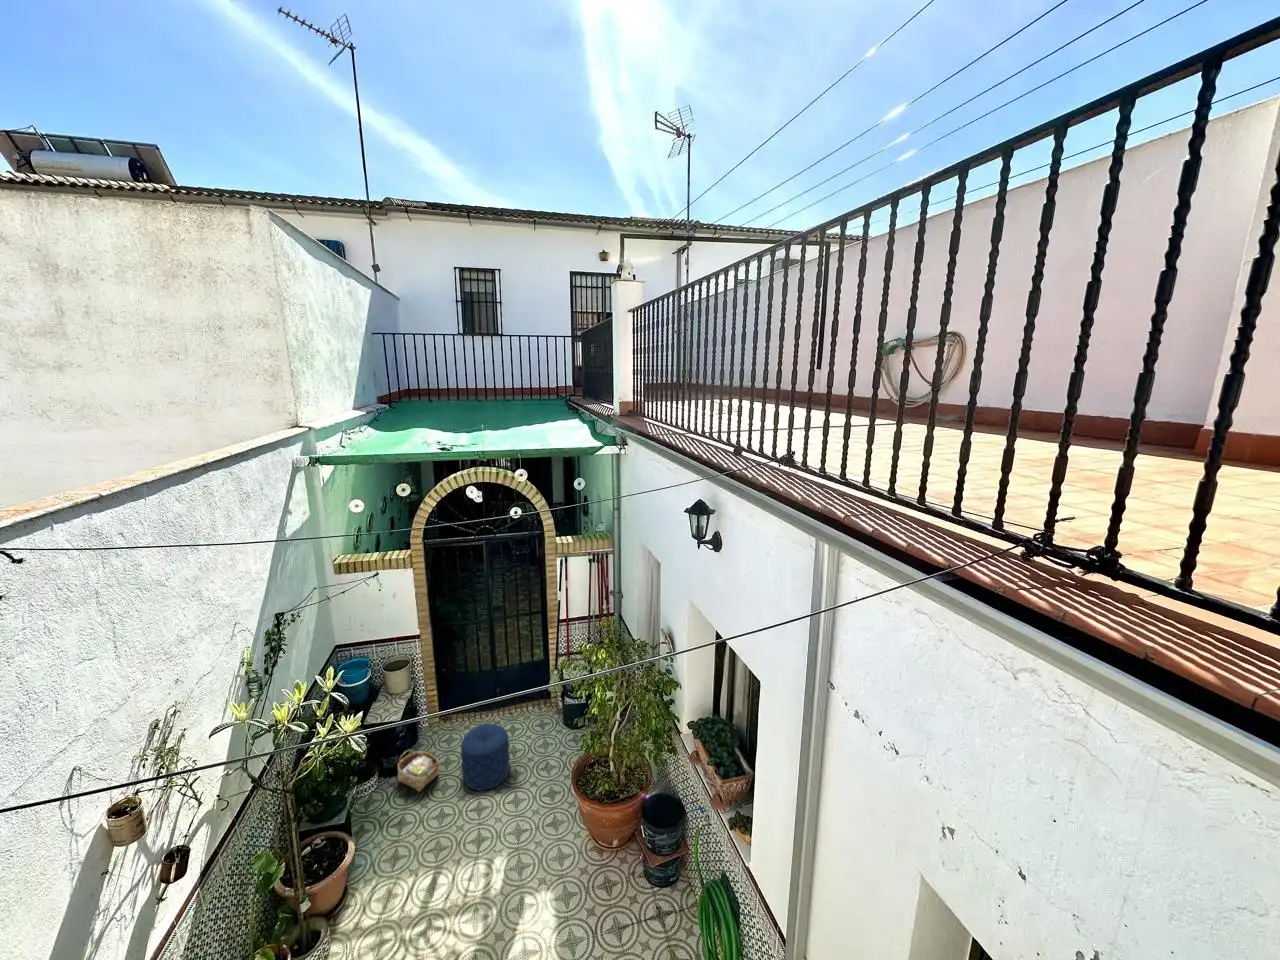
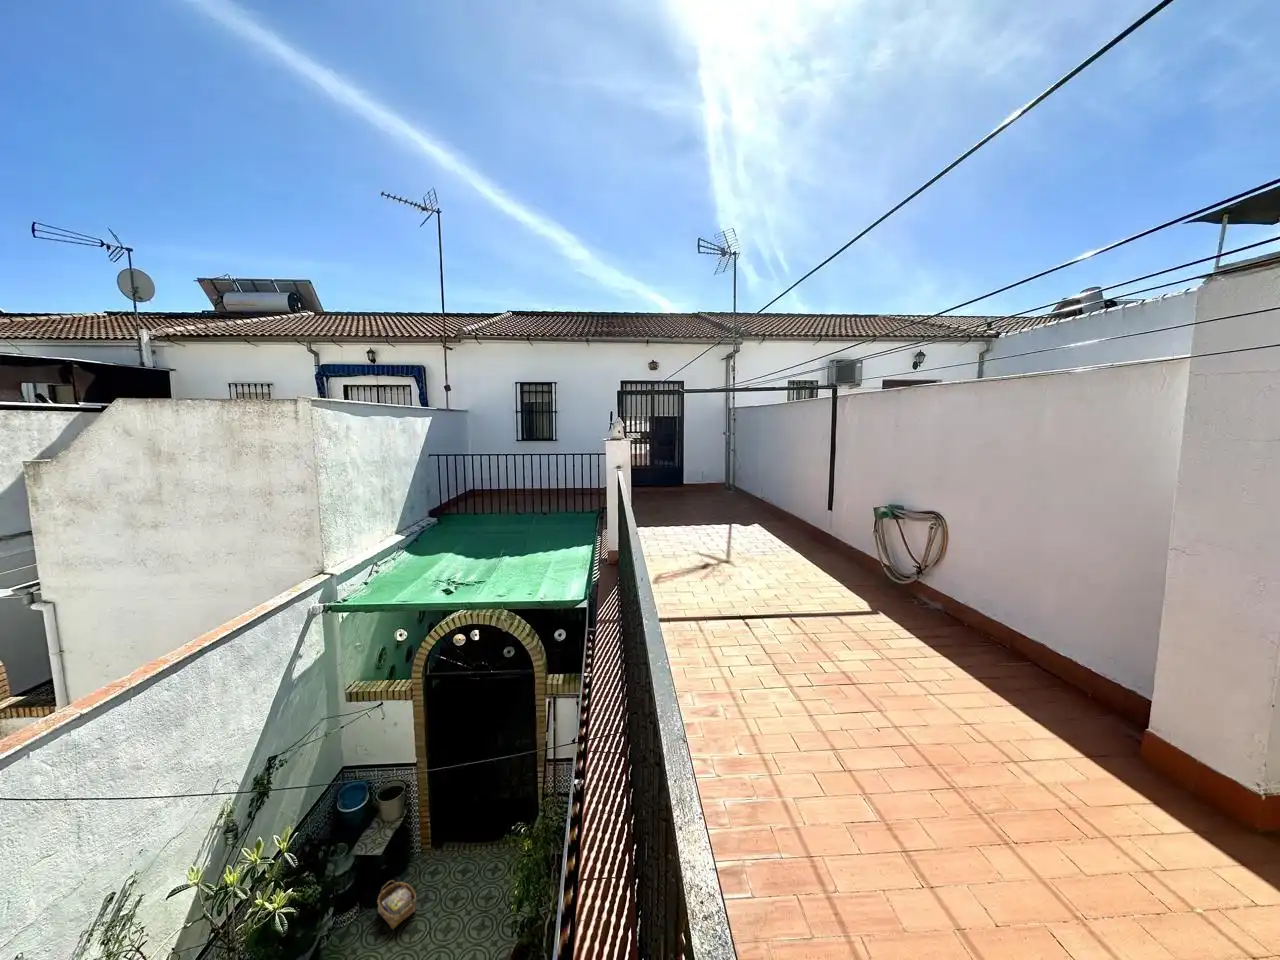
pouf: present [460,724,510,790] -> none [434,864,483,939]

